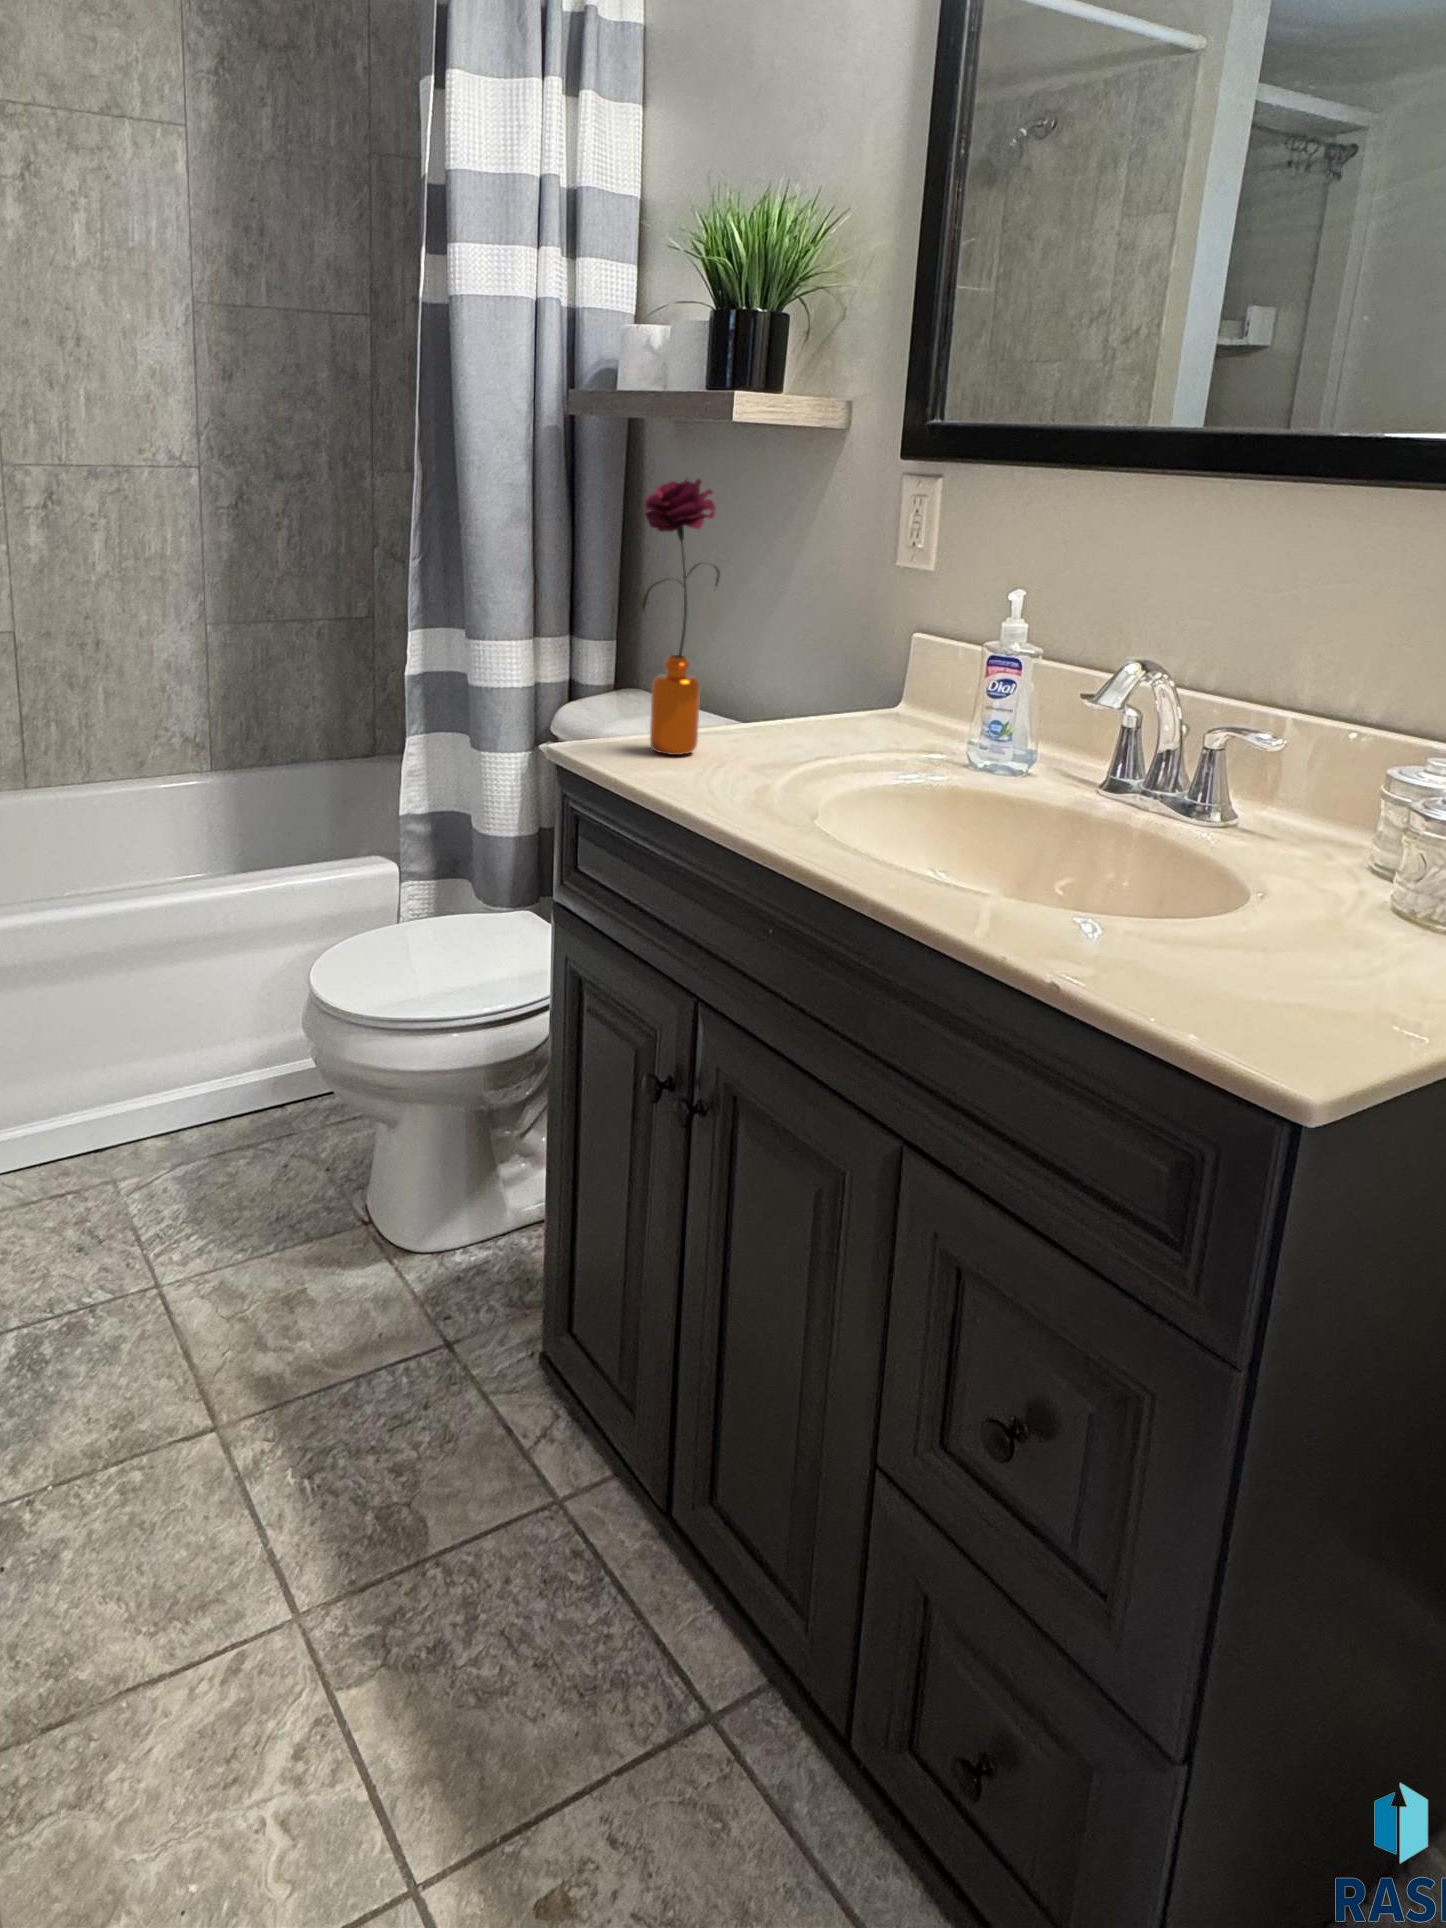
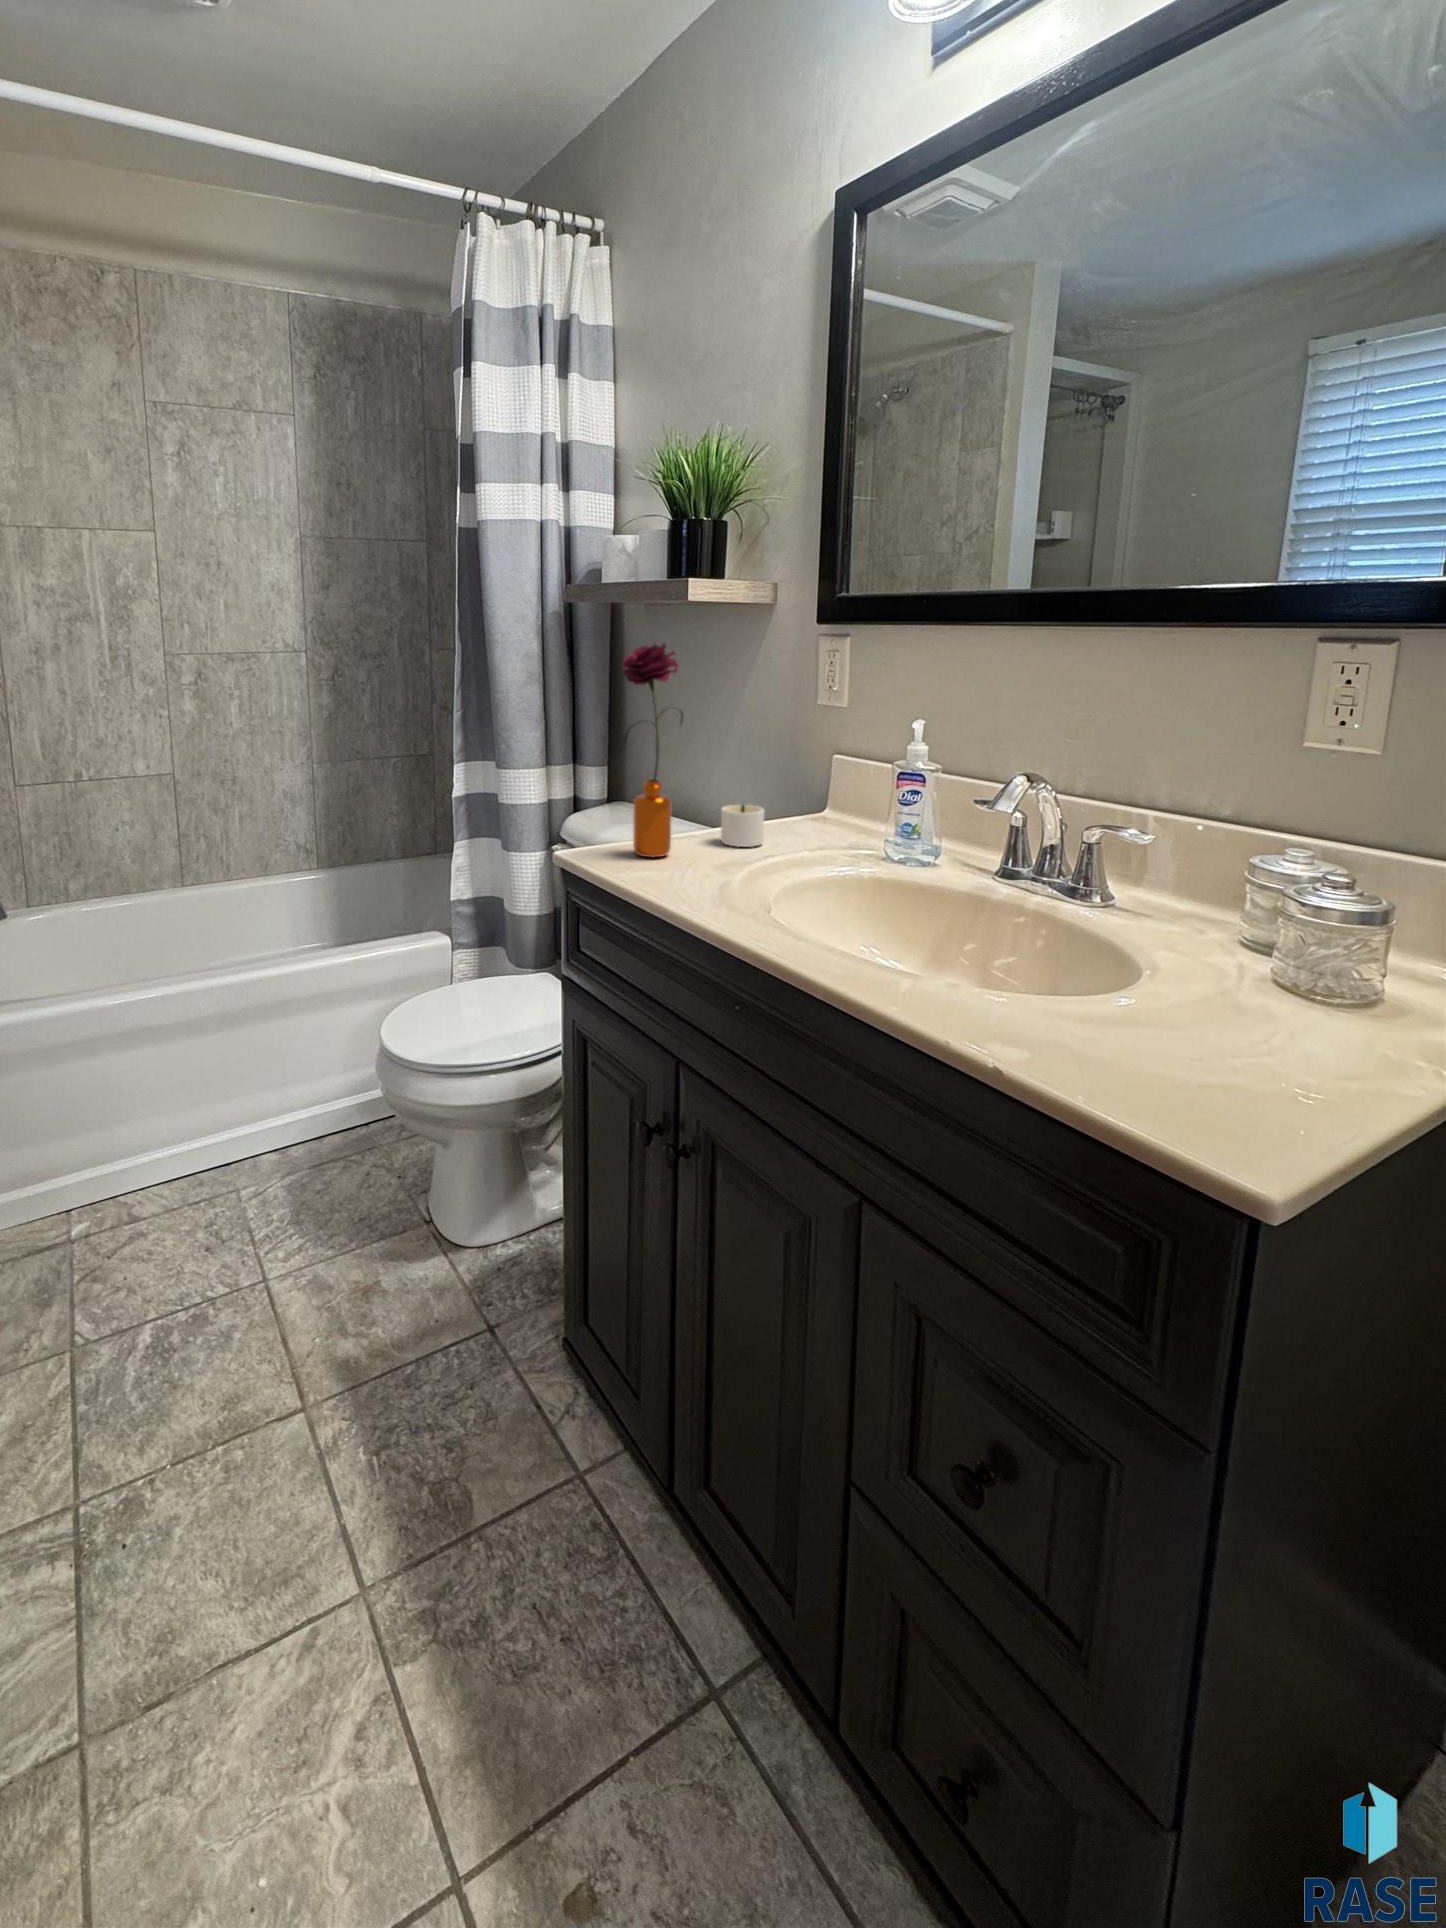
candle: none [762,691,838,746] -> present [721,805,764,847]

